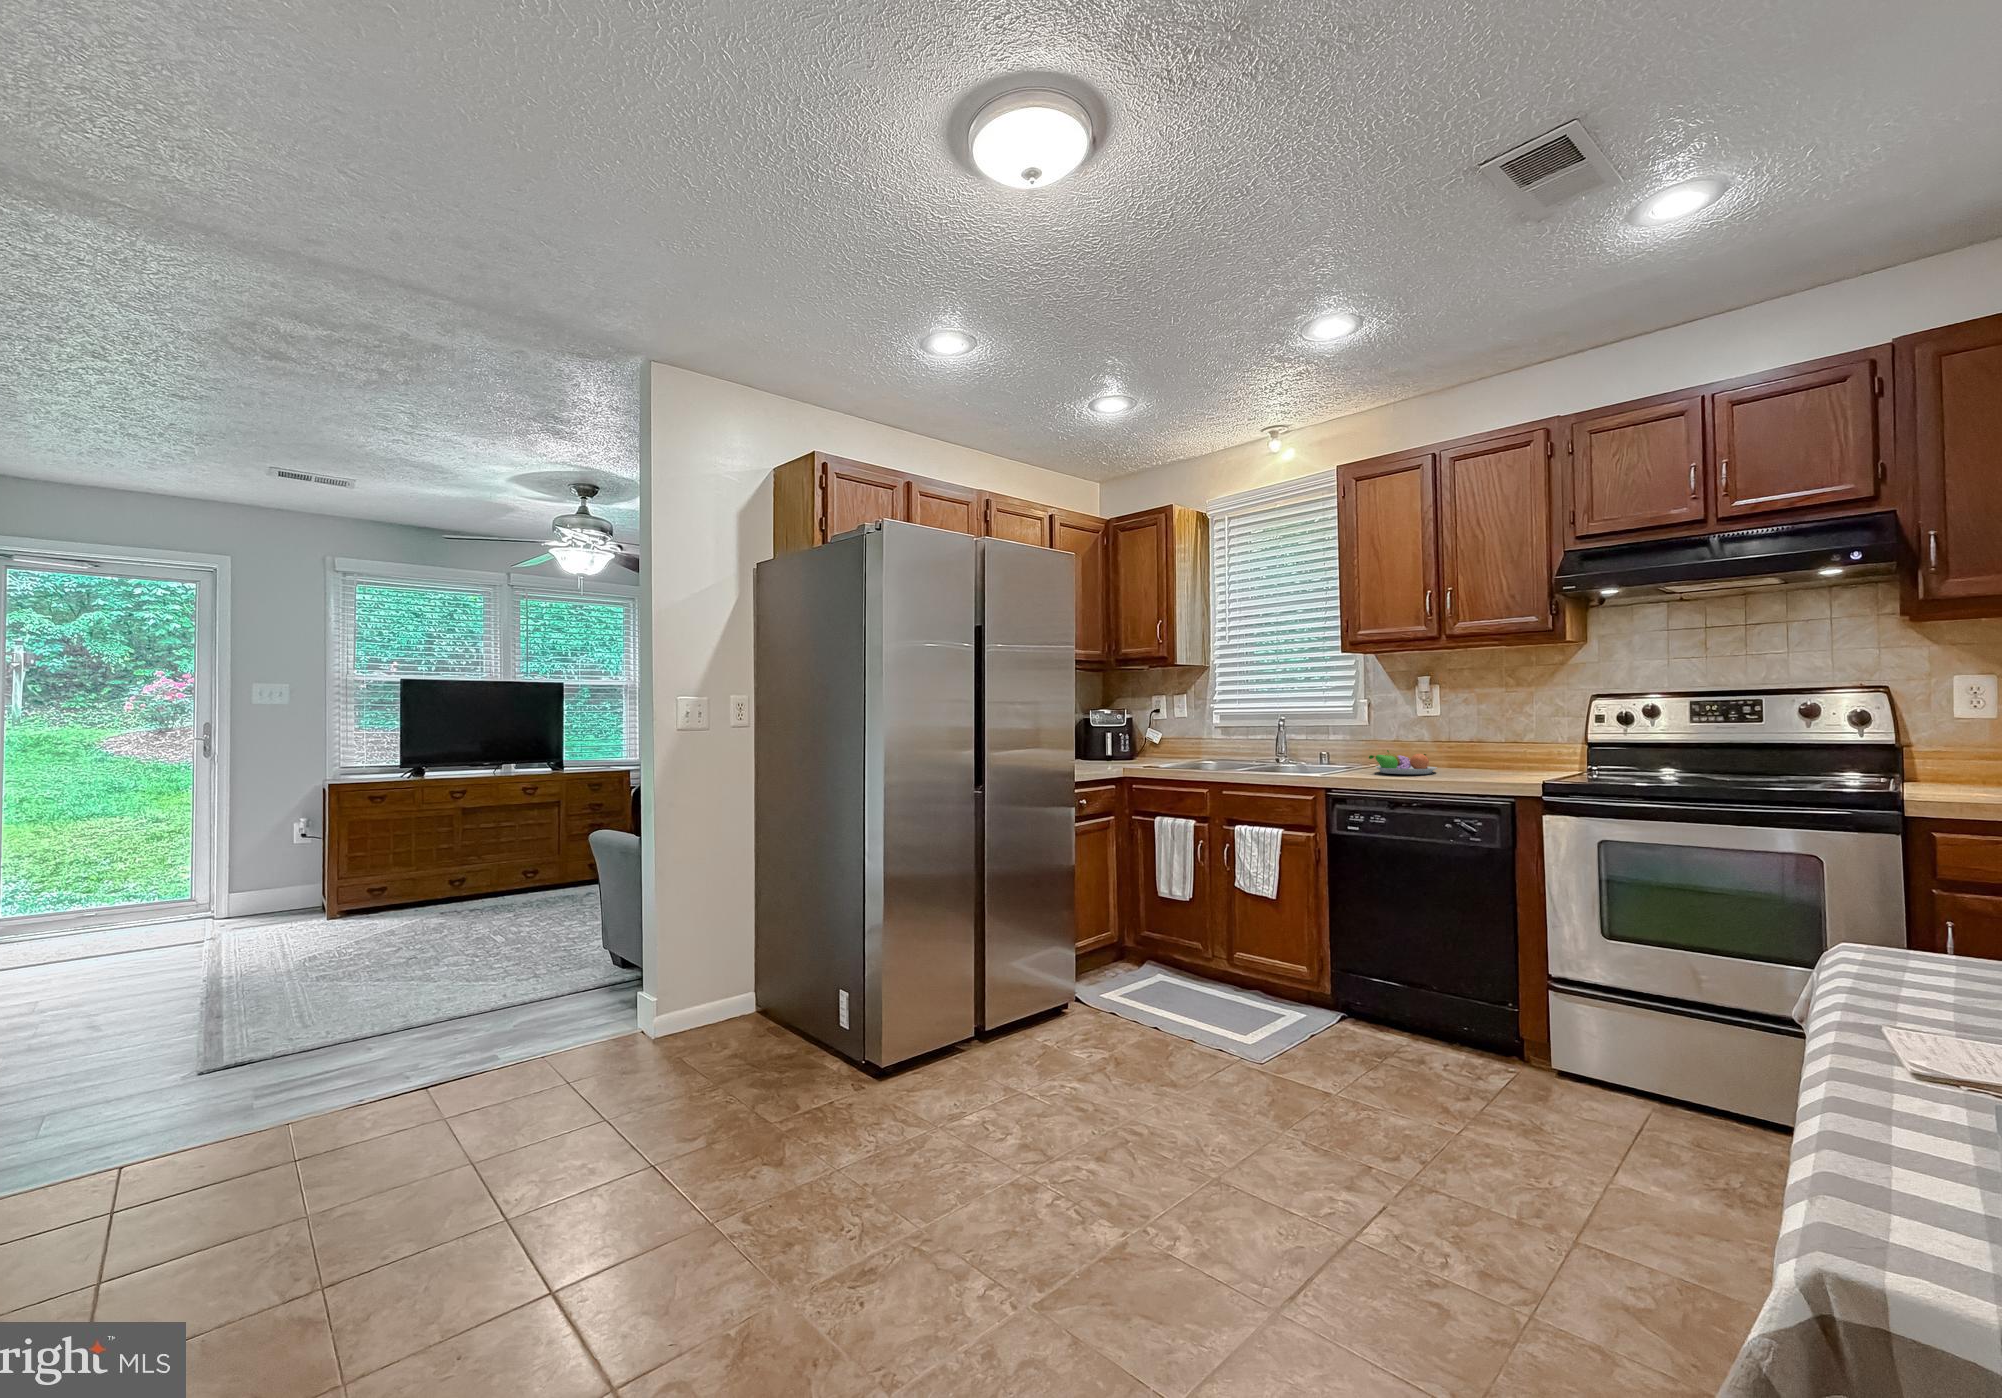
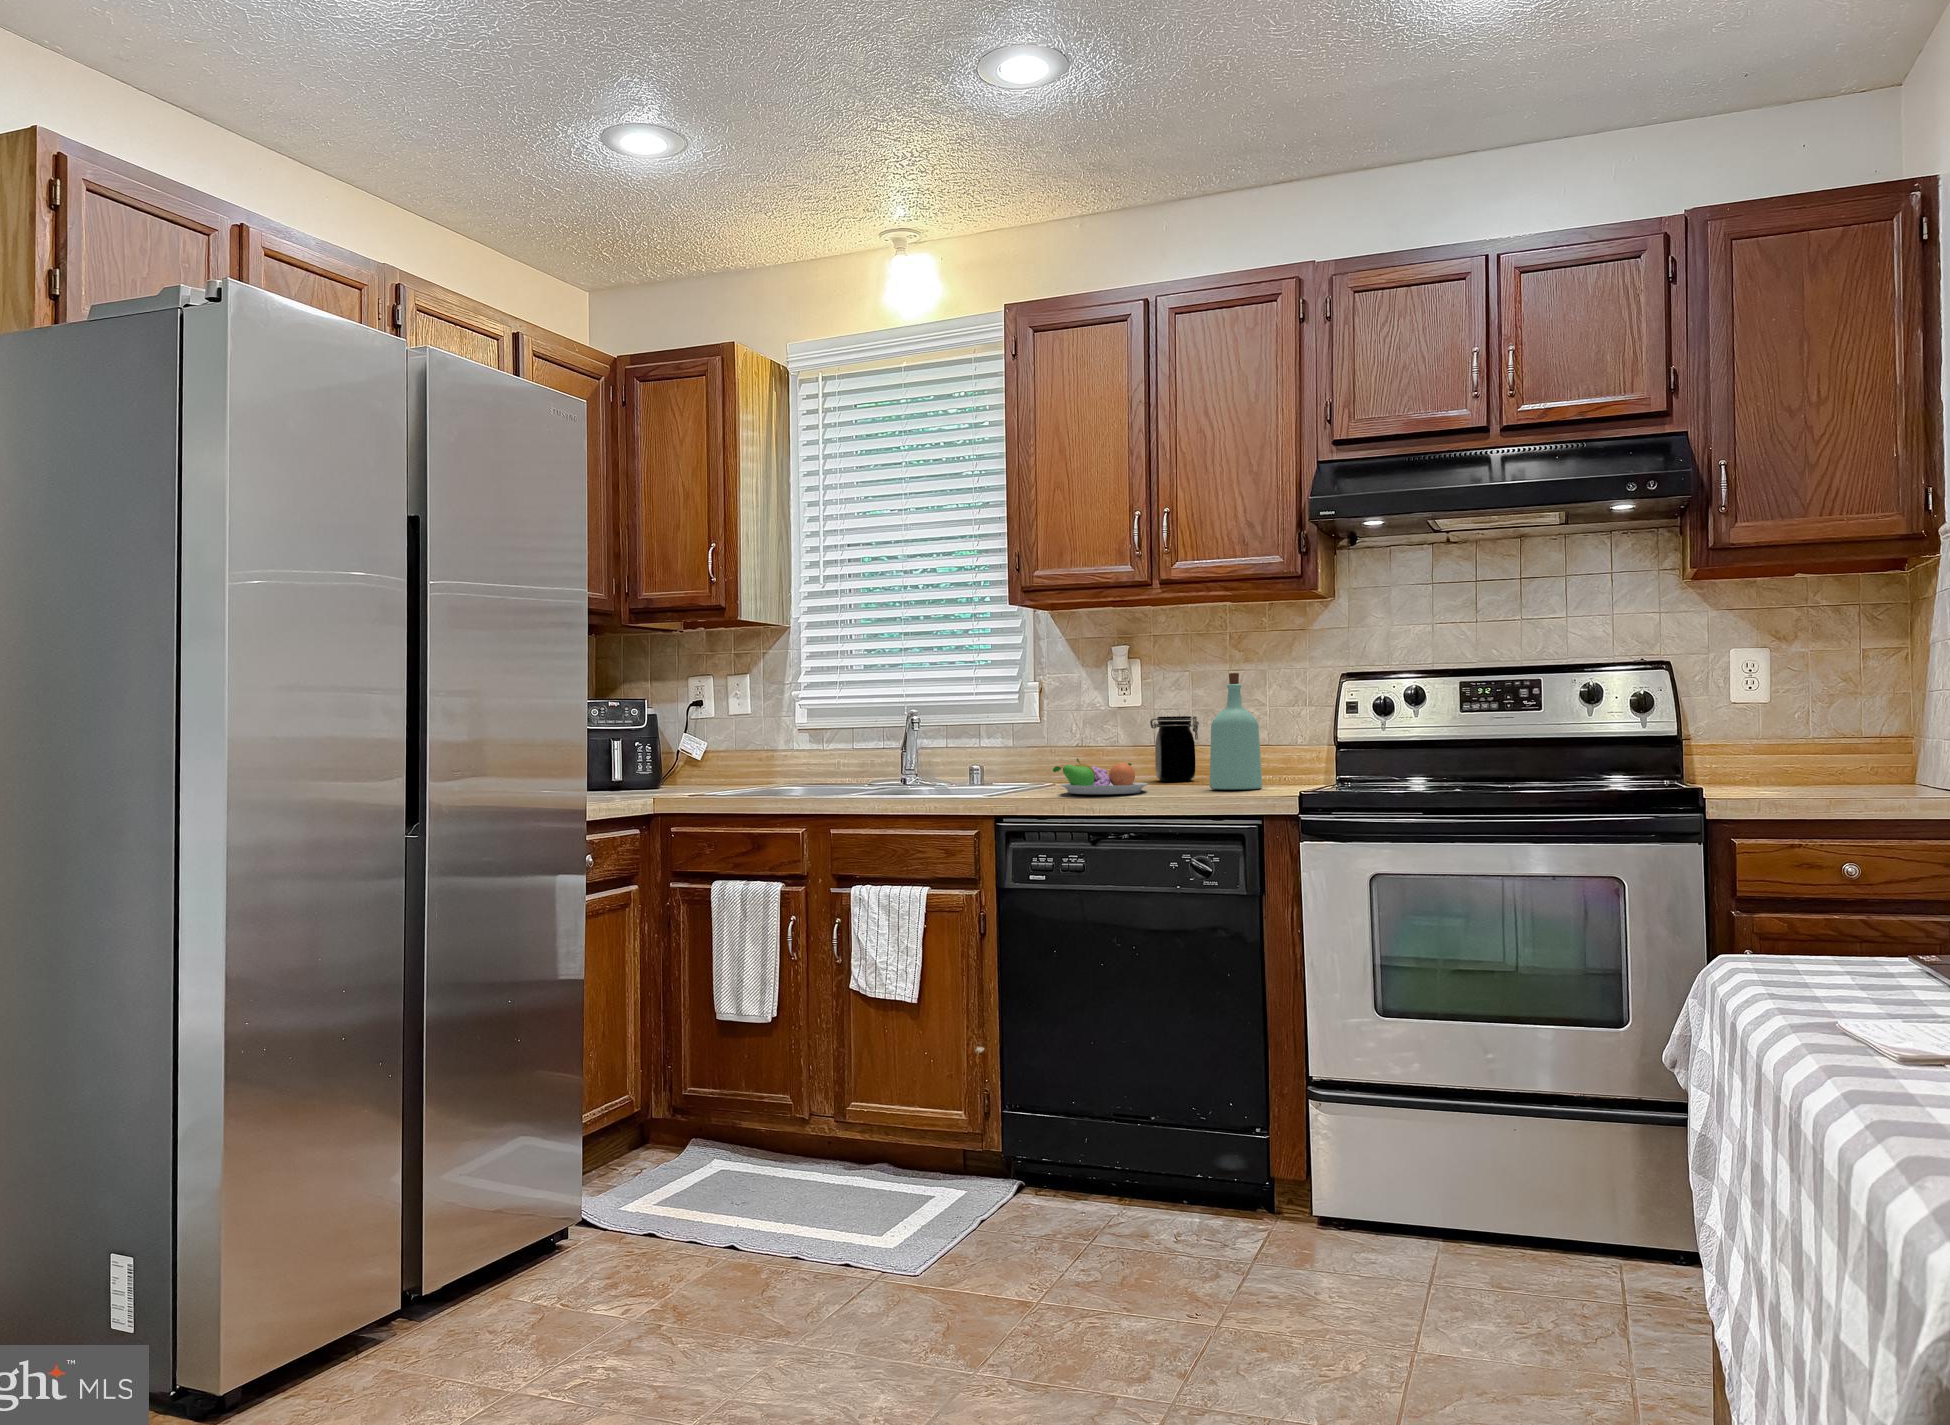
bottle: none [1483,696,1524,774] -> present [1210,673,1262,789]
jar: none [1444,723,1480,766] -> present [1150,716,1199,781]

